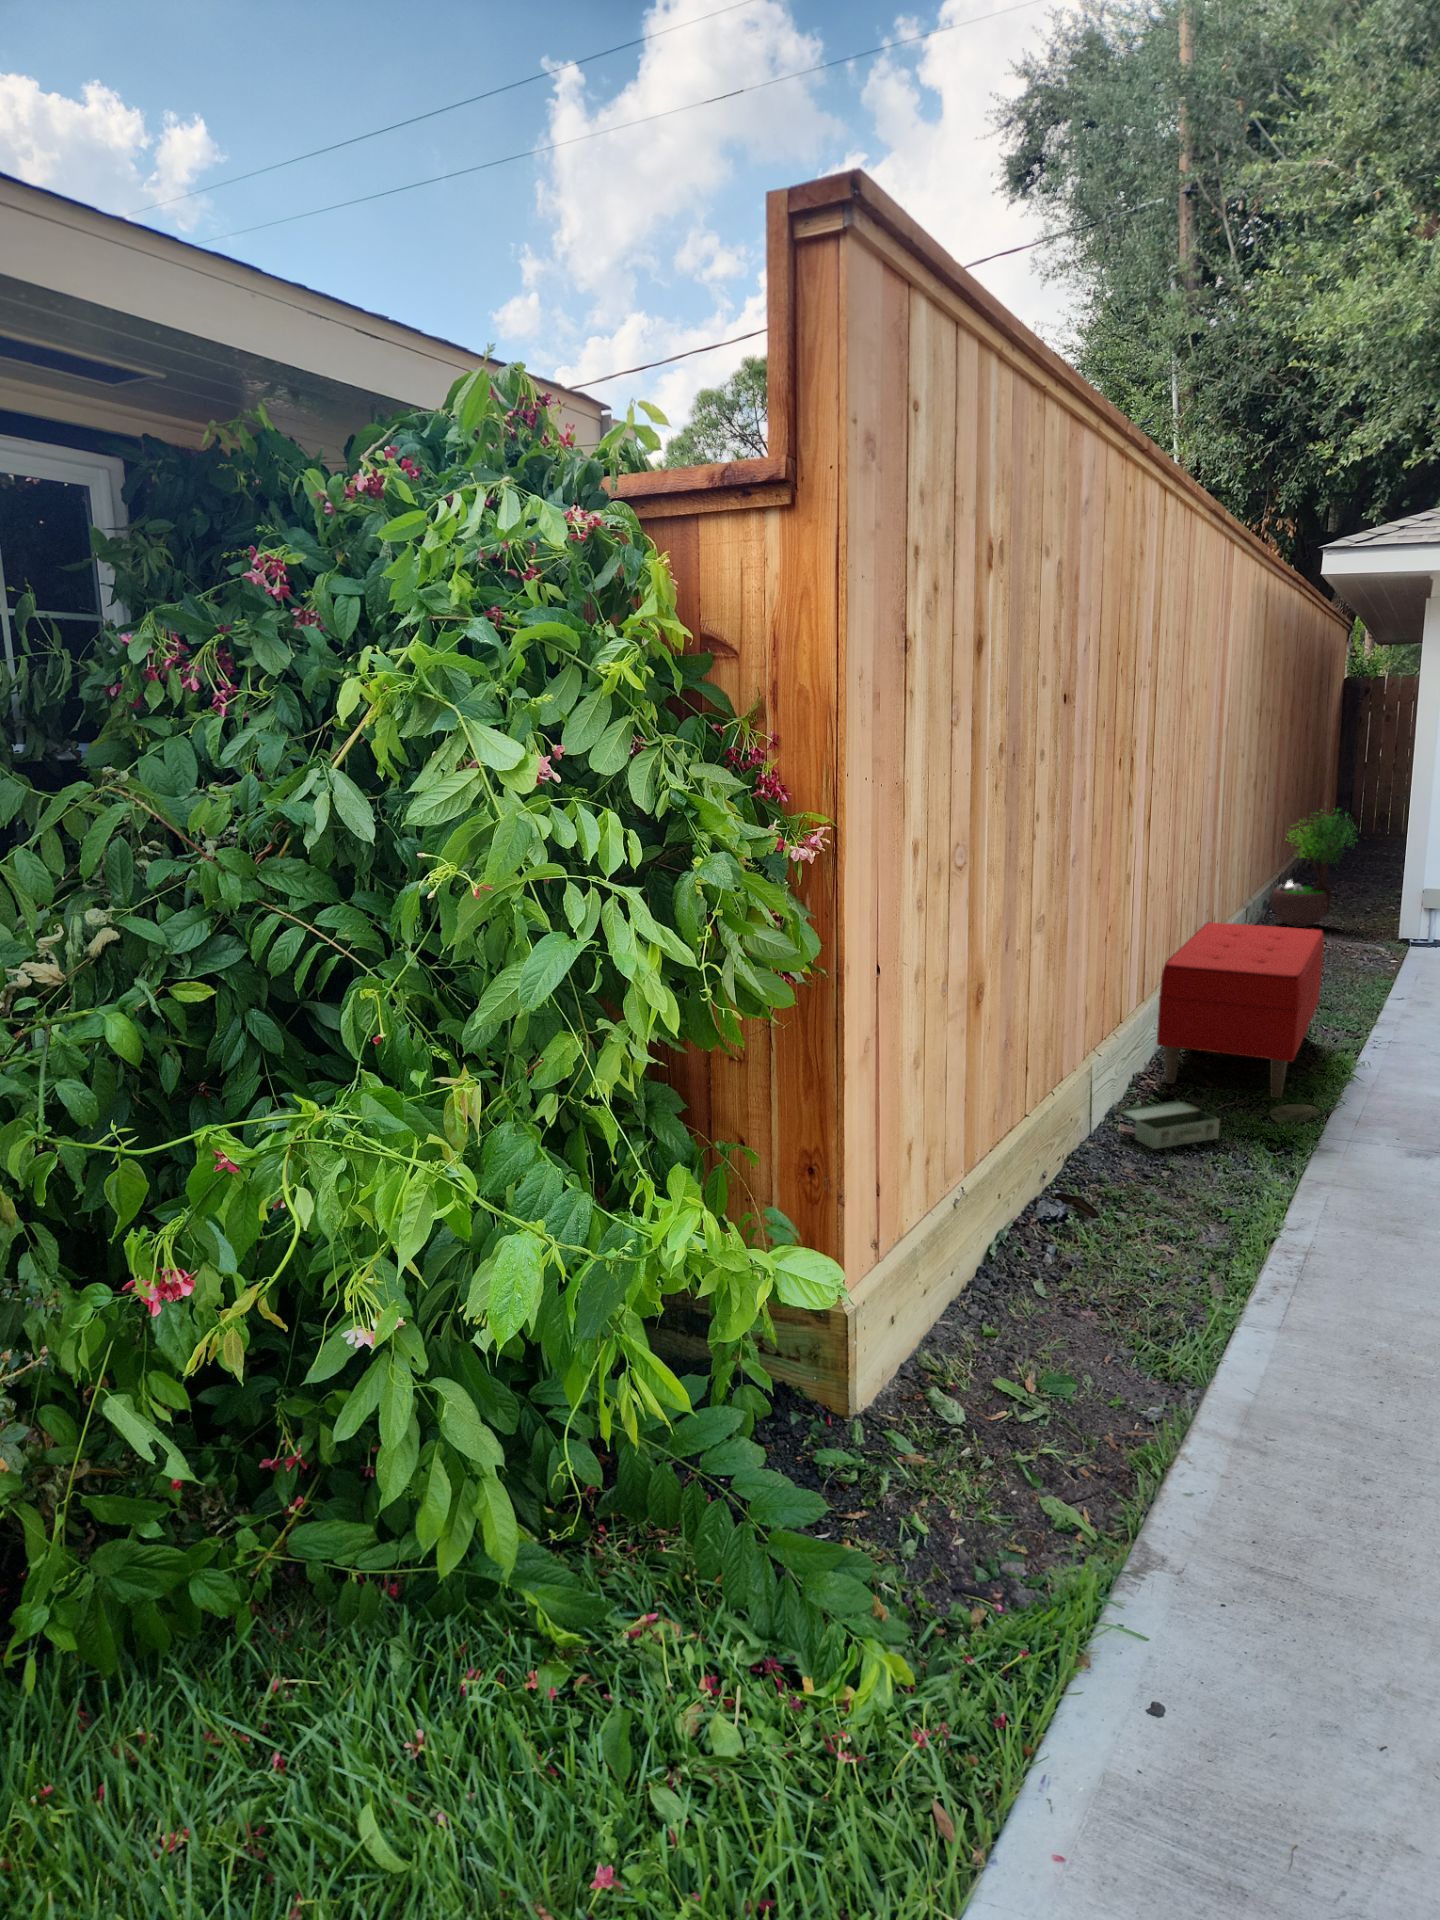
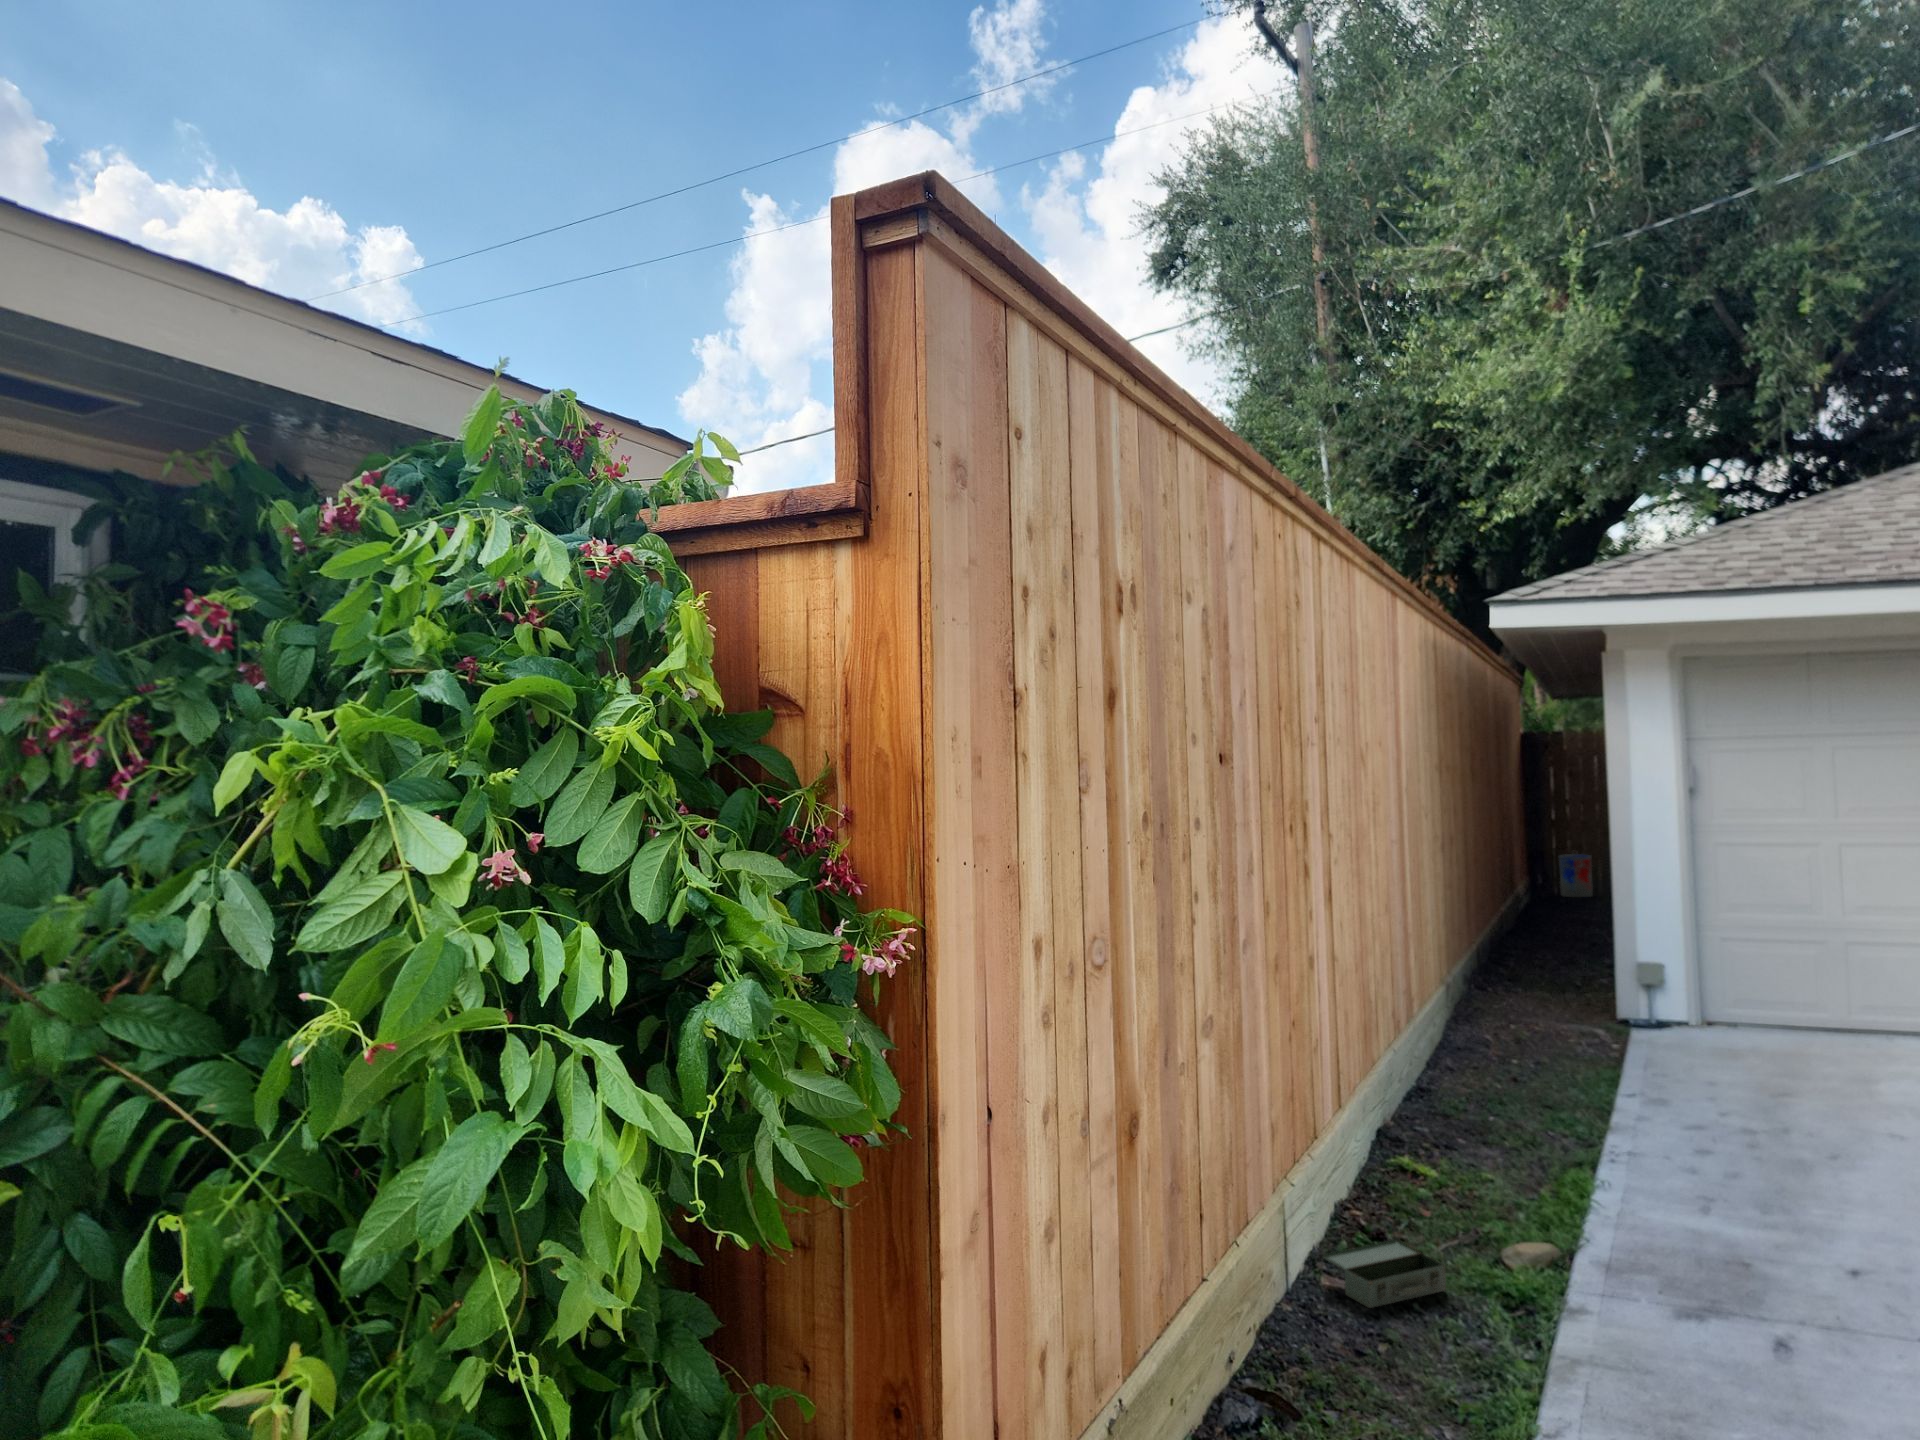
trash can: none [1362,790,1396,834] -> present [1559,851,1593,897]
potted tree: present [1272,809,1355,927] -> none [1474,868,1561,1007]
bench: present [1157,922,1324,1098] -> none [1359,1009,1543,1231]

